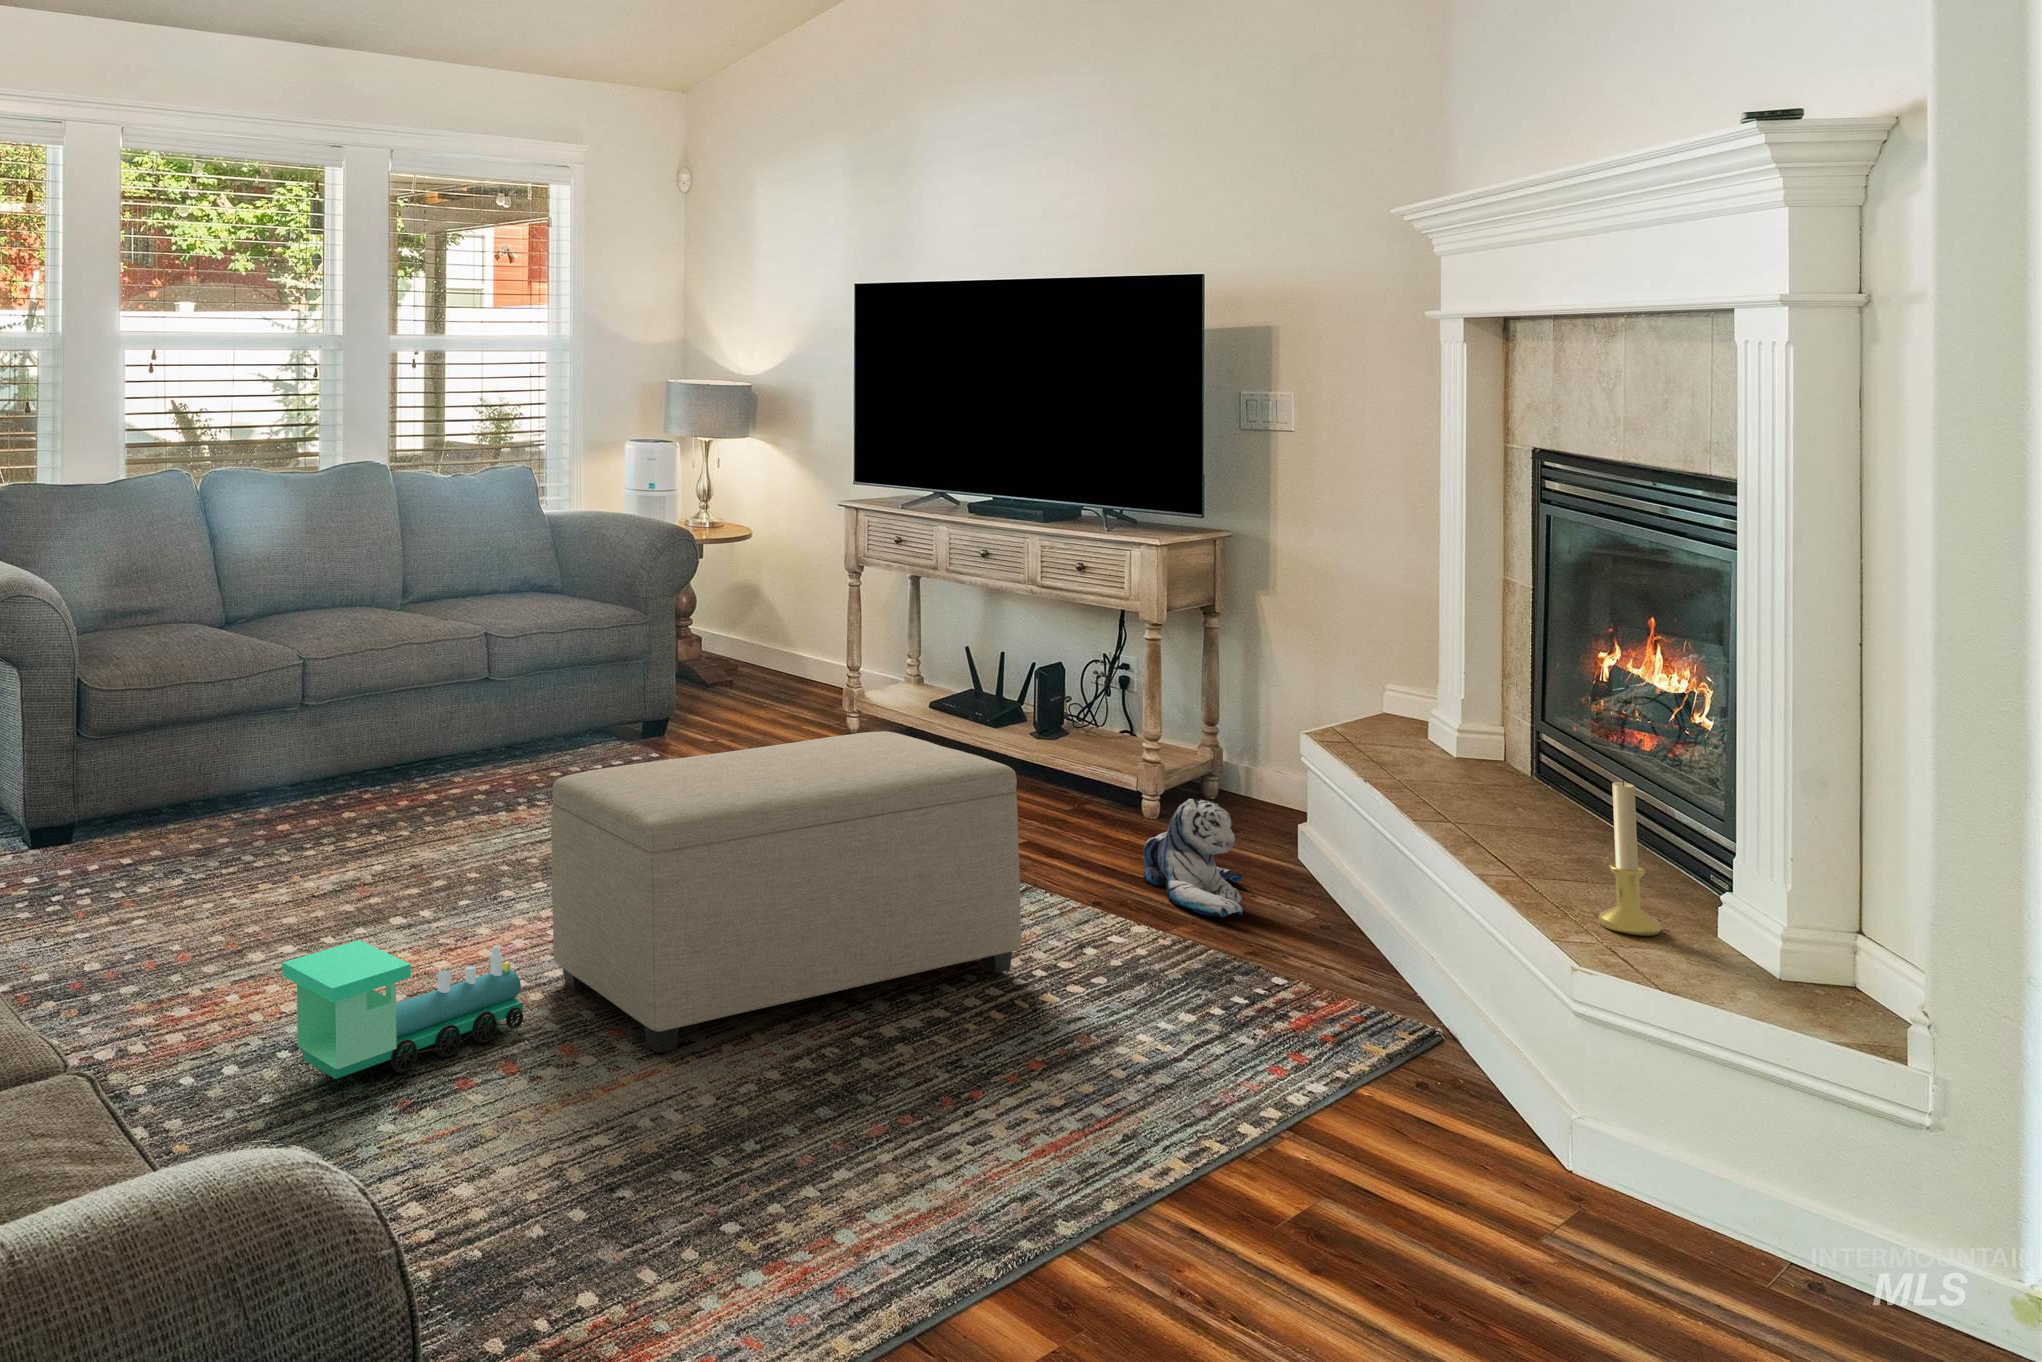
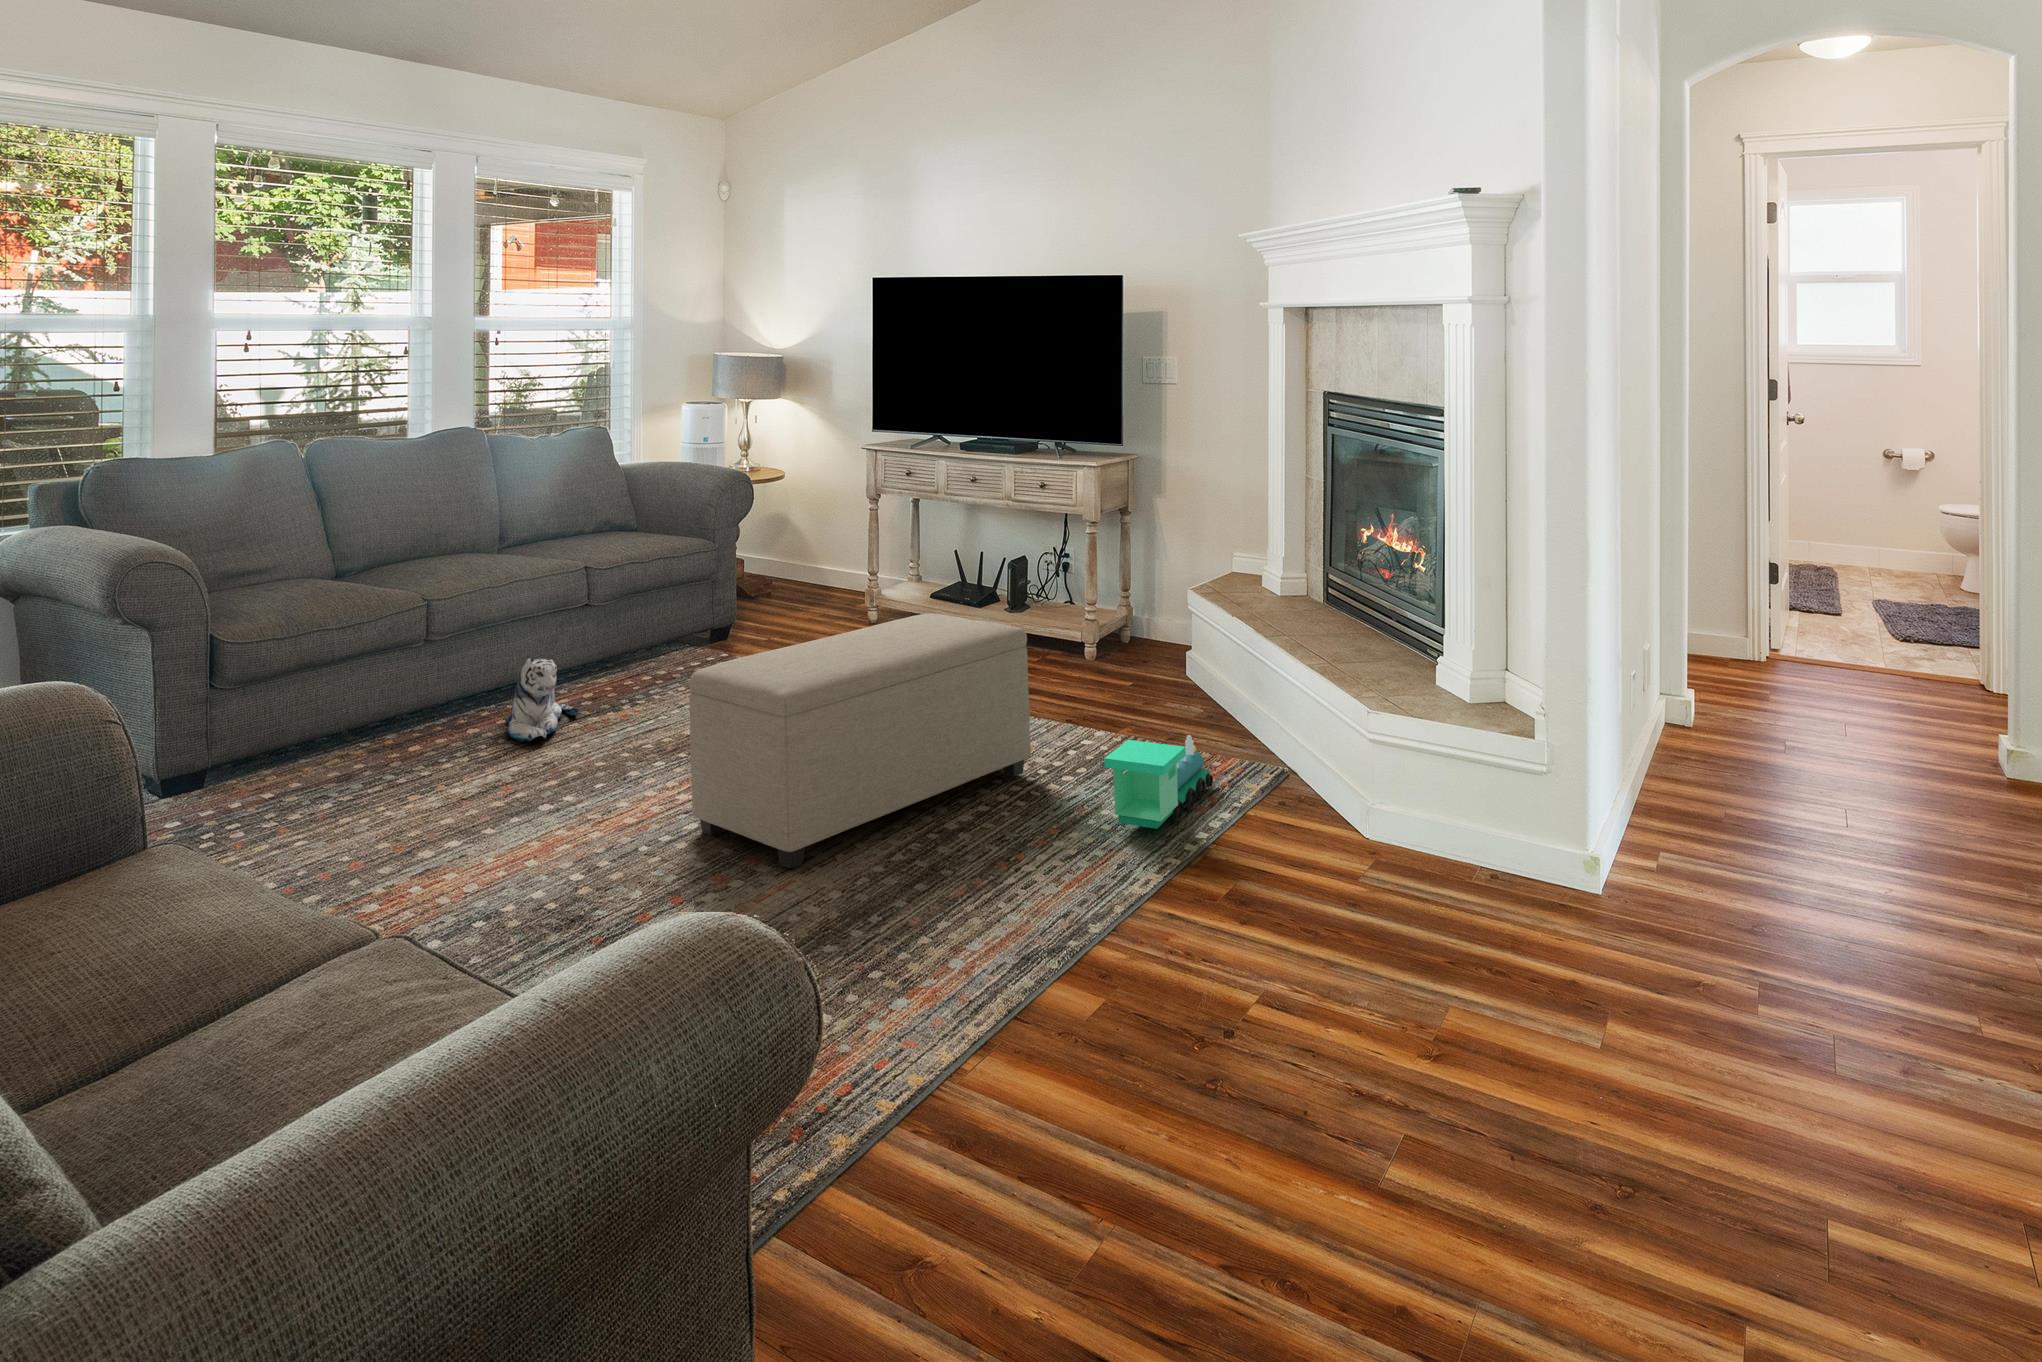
candle holder: present [1598,779,1661,936] -> none [1376,595,1409,690]
plush toy: present [1143,799,1243,918] -> present [506,658,578,742]
toy train: present [282,940,527,1079] -> present [1104,735,1213,829]

